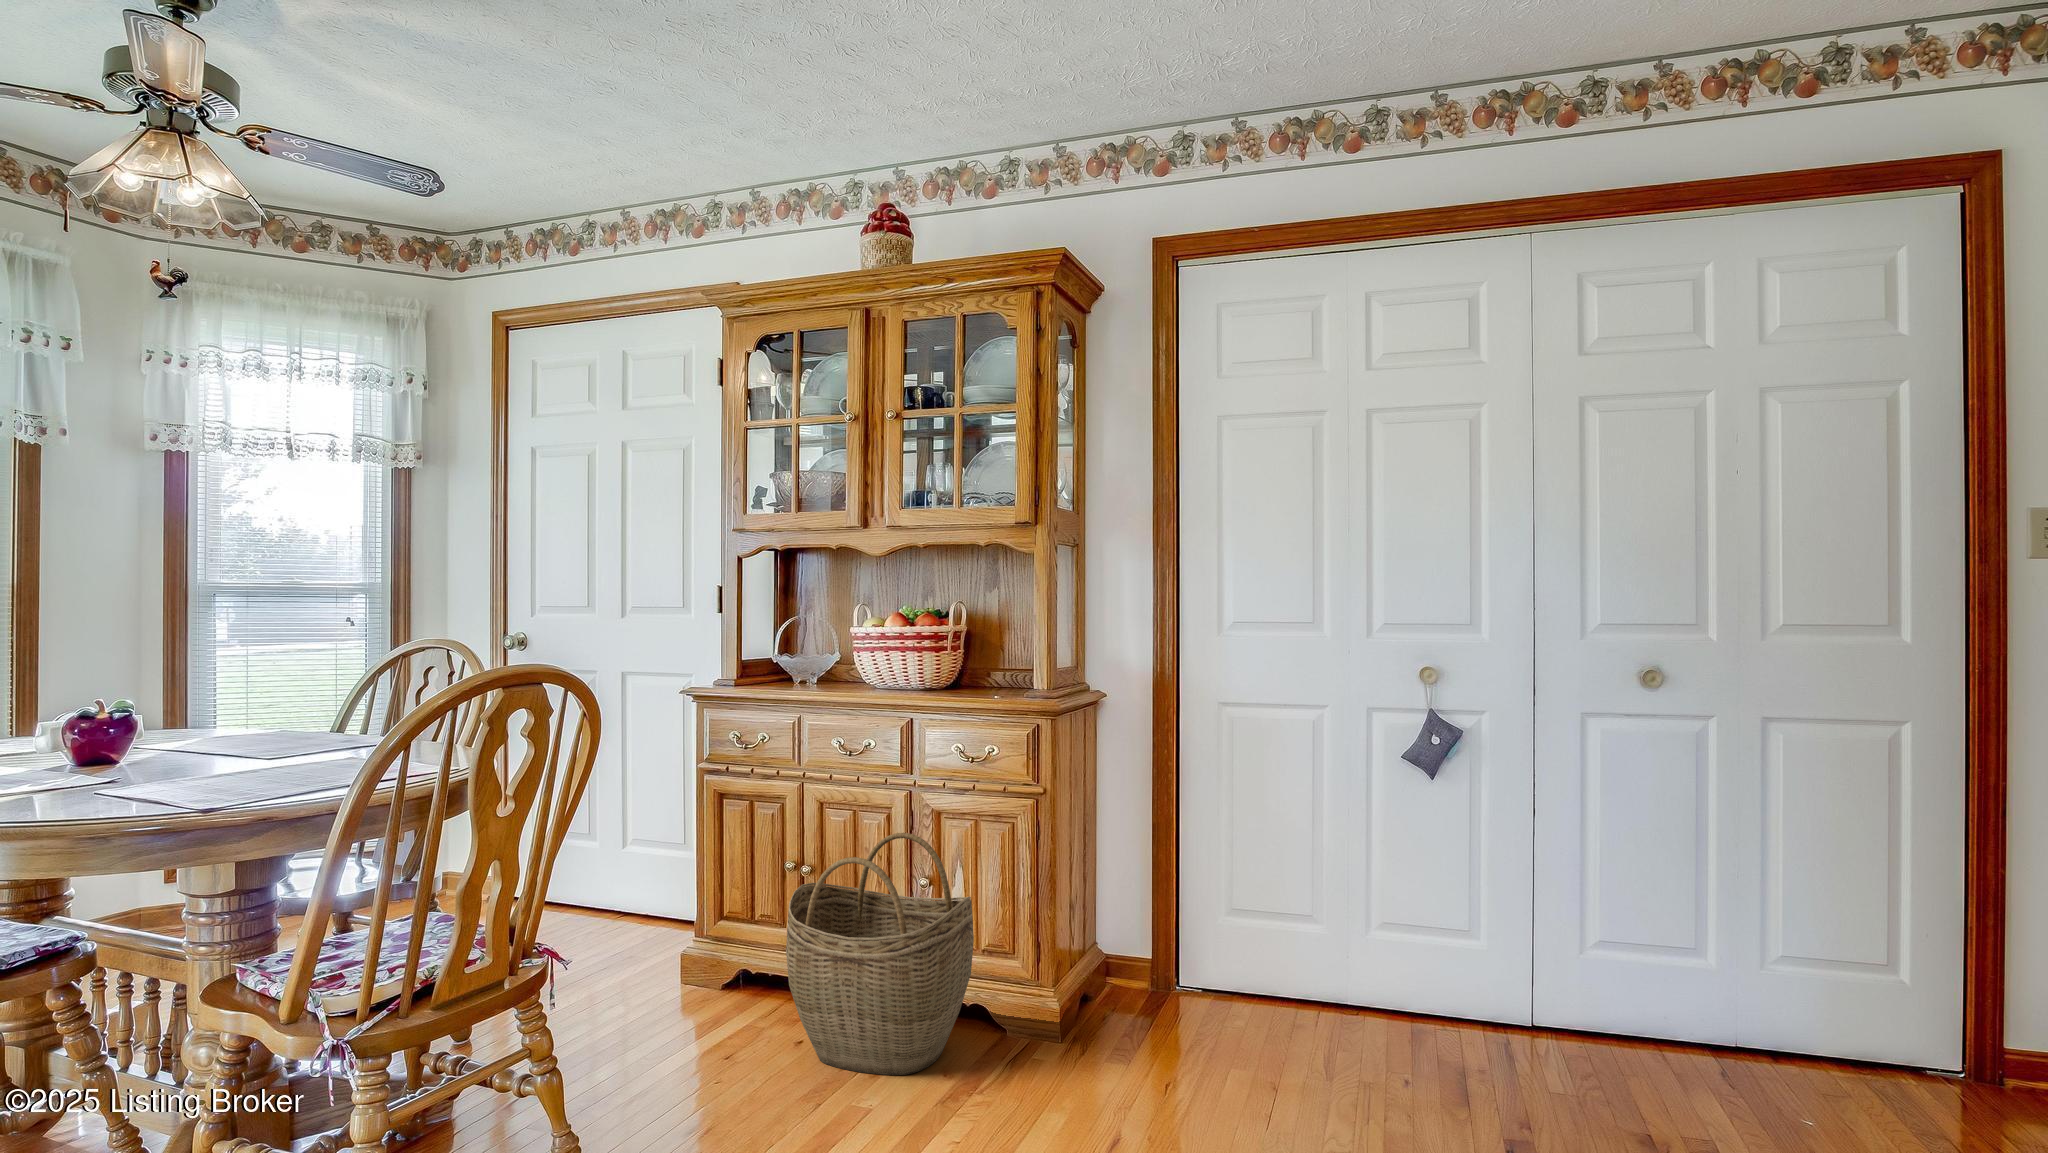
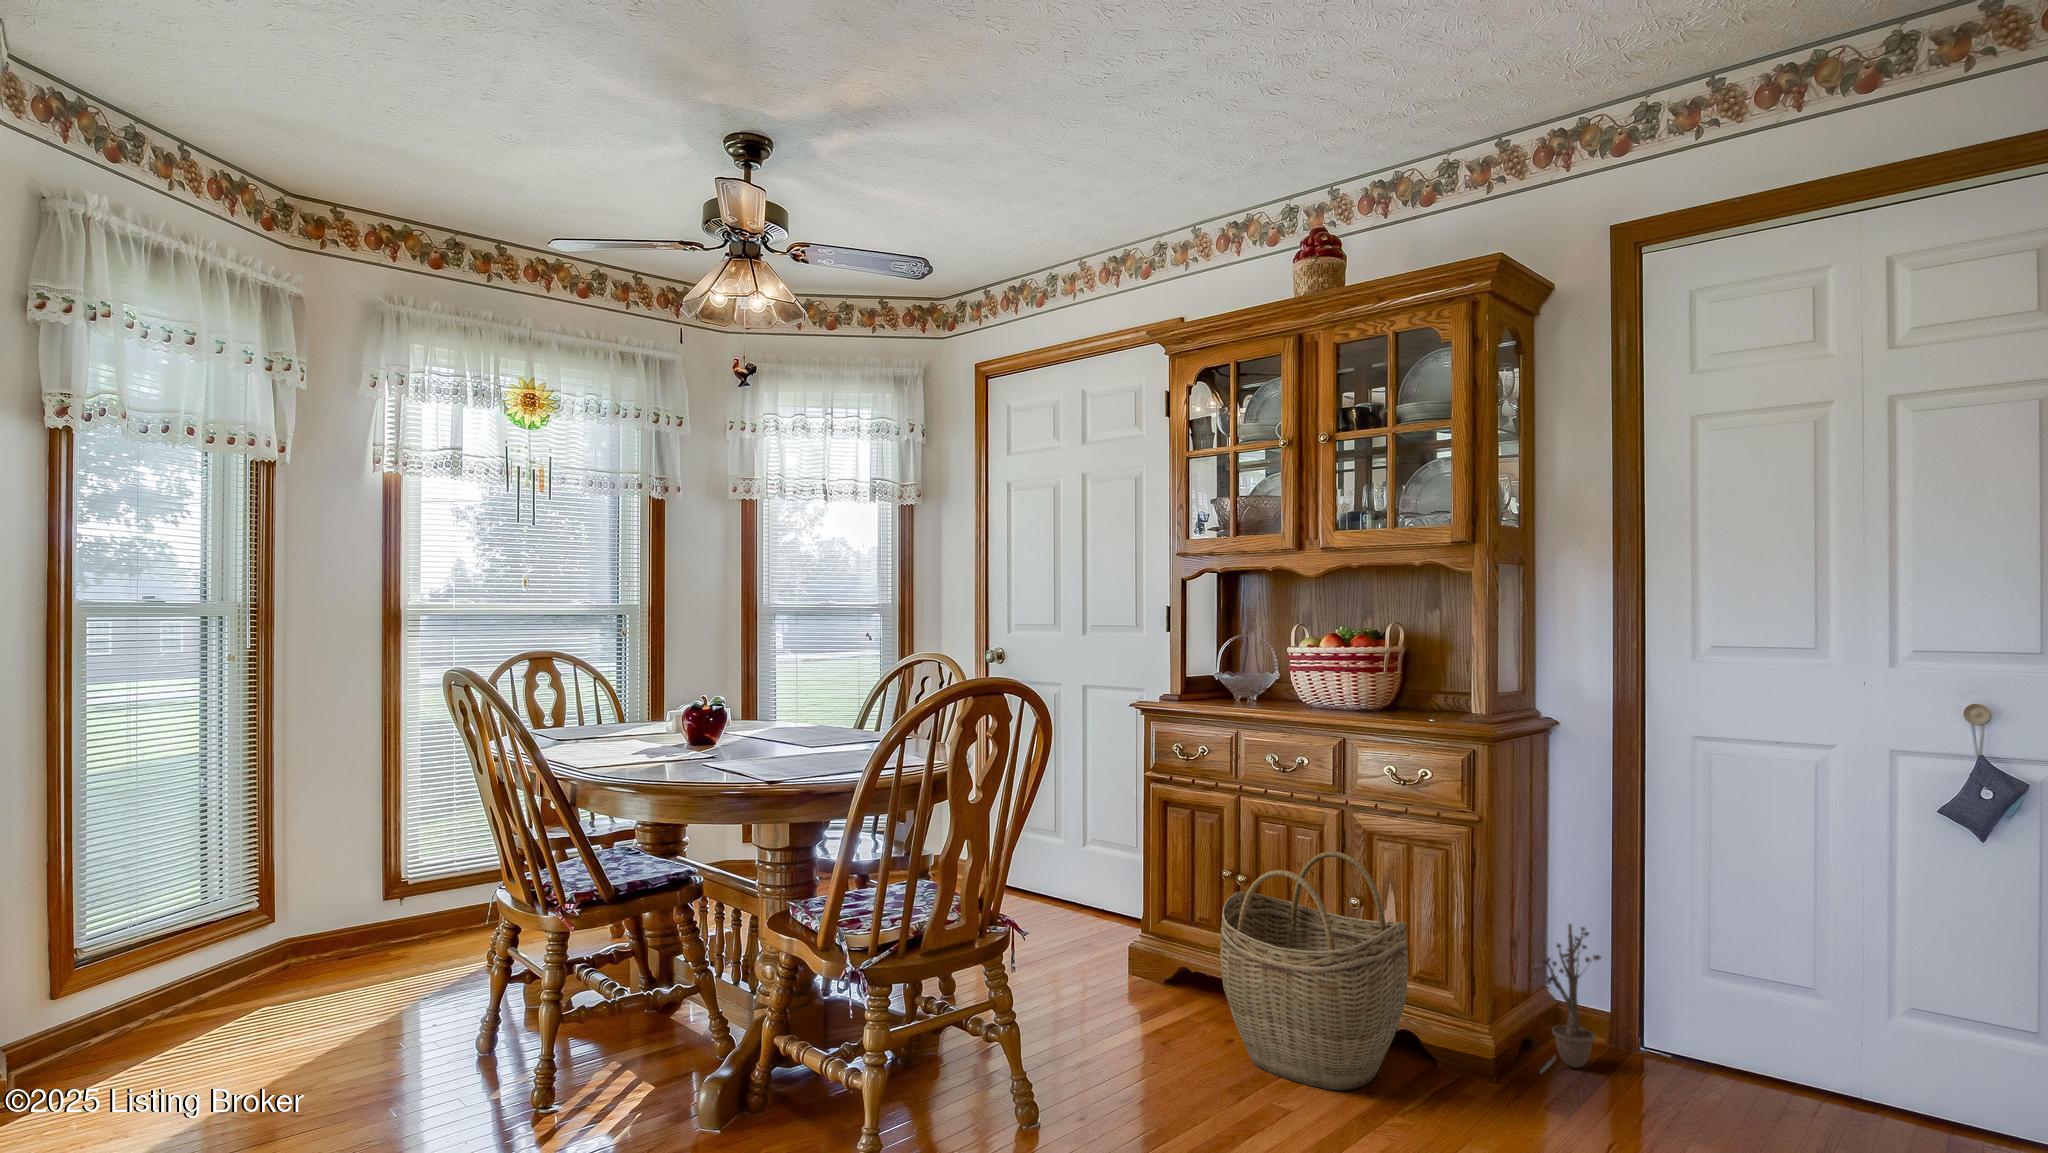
decorative plant: none [1079,880,1136,1024] -> present [1532,924,1601,1073]

